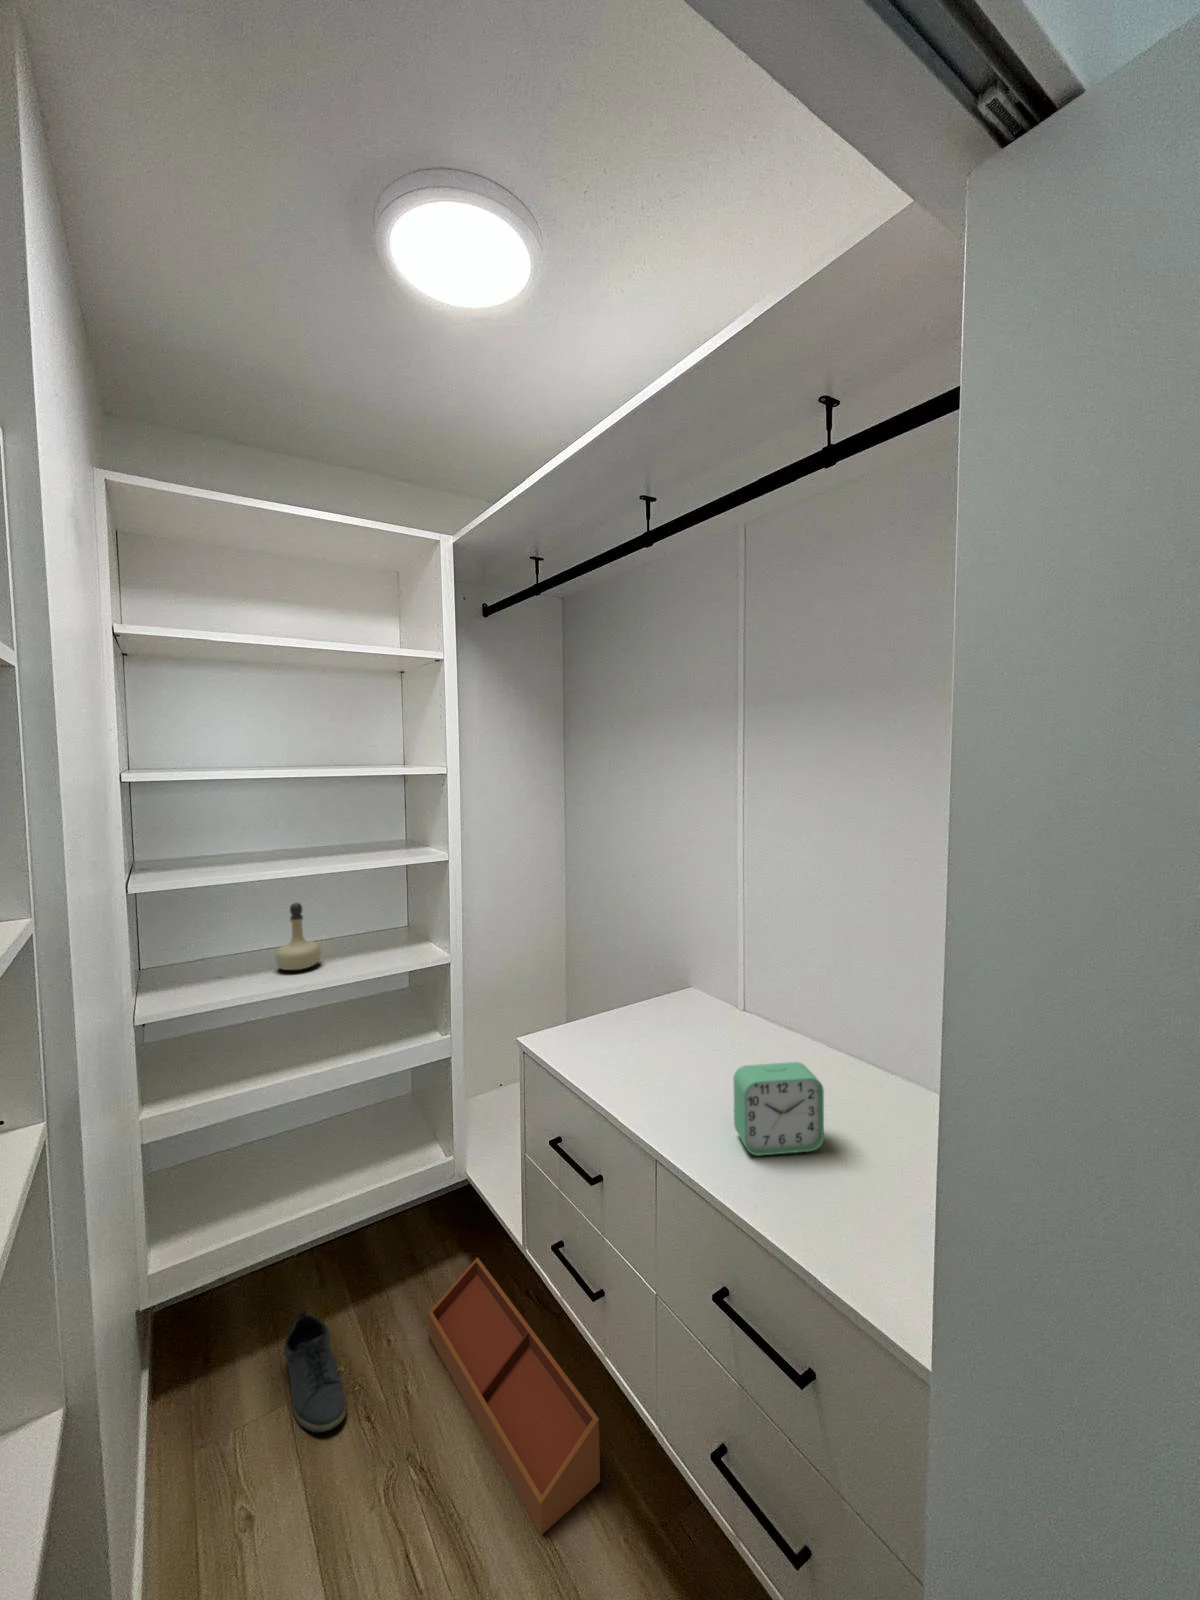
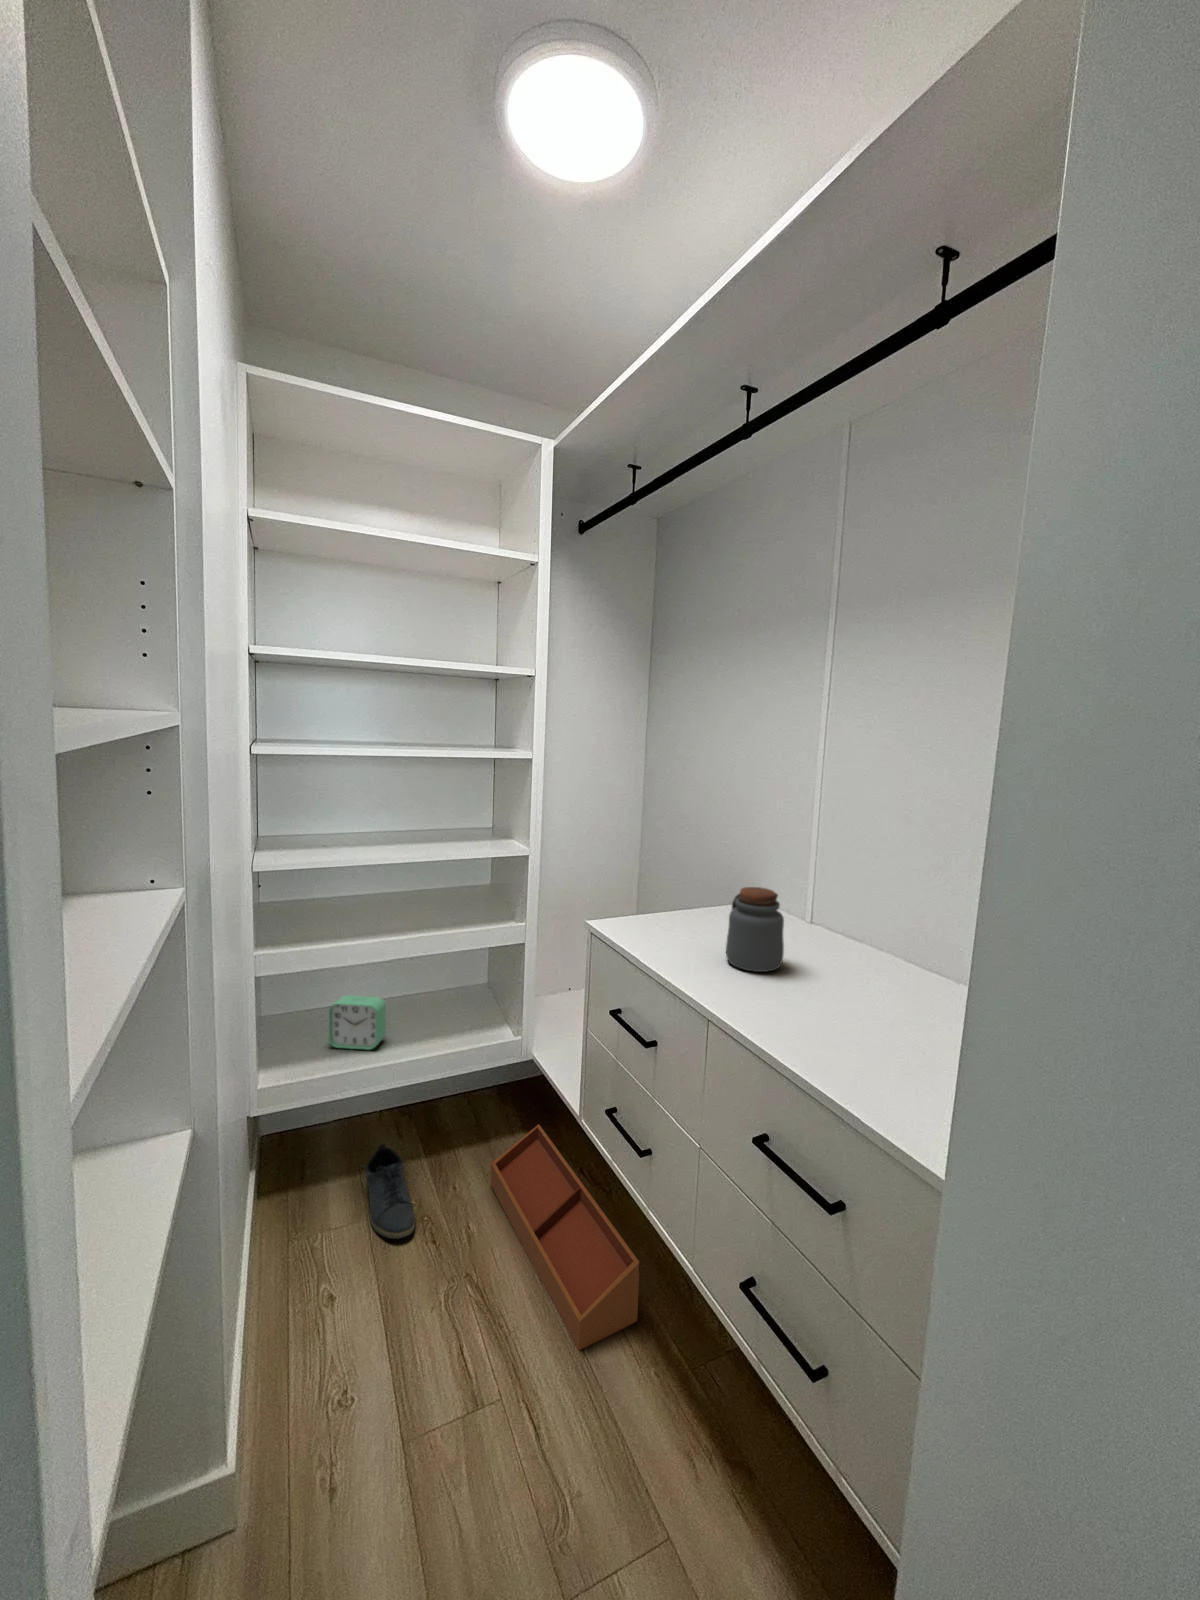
perfume bottle: present [276,903,321,970] -> none [373,785,413,846]
jar: none [664,1002,721,1093] -> present [726,887,784,972]
alarm clock: present [733,1062,824,1155] -> present [329,995,386,1050]

